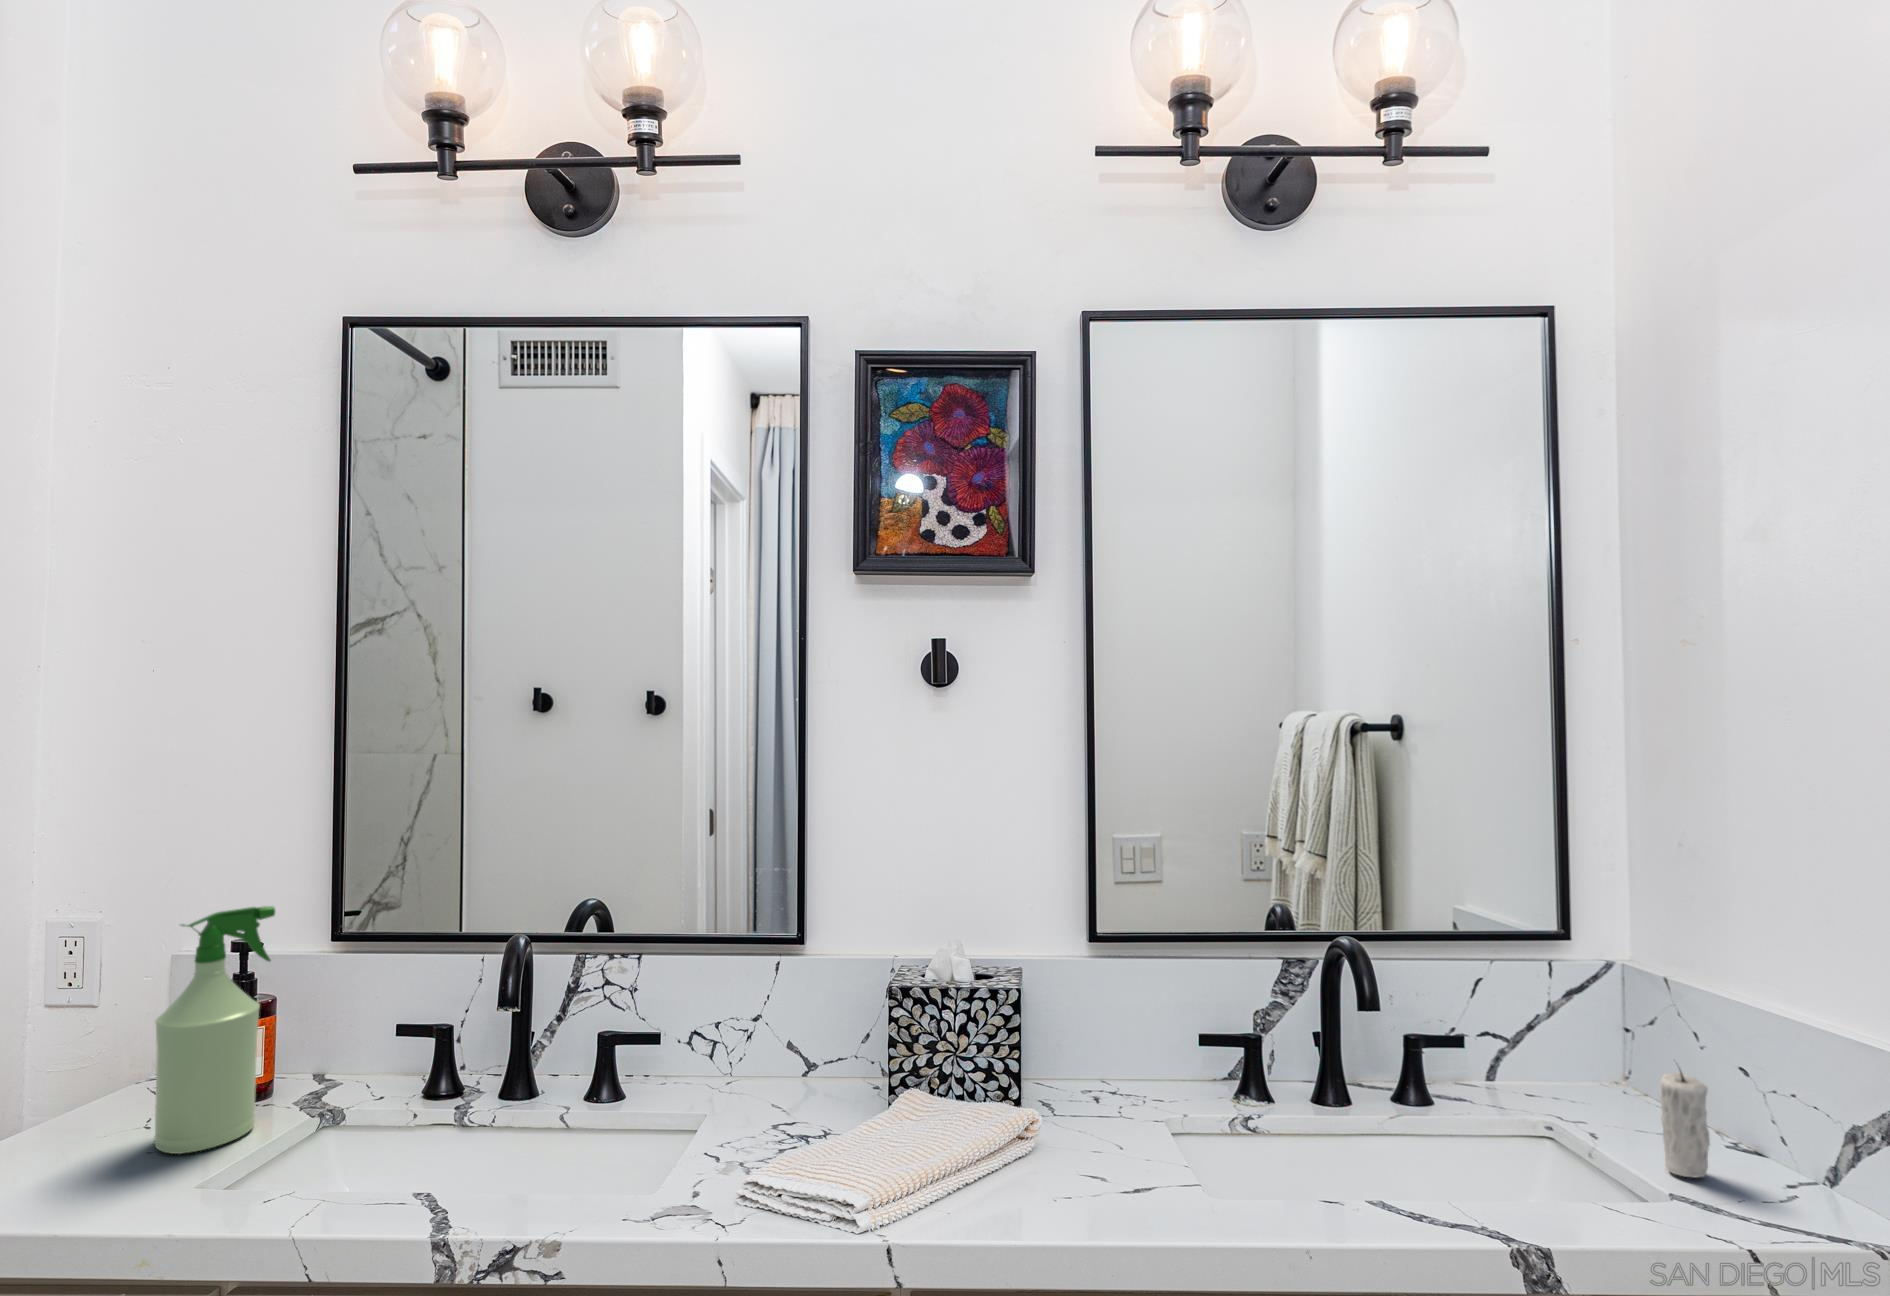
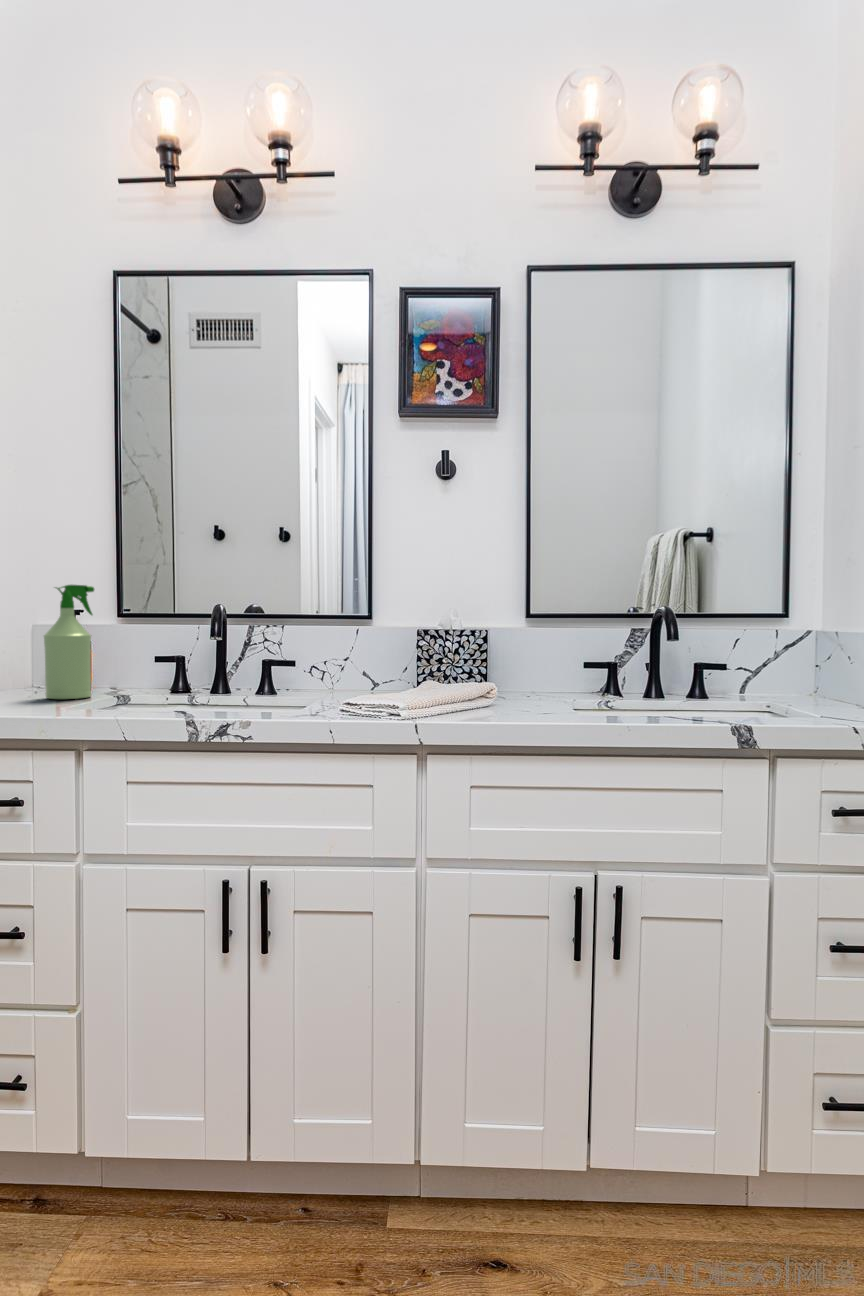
candle: present [1660,1070,1710,1178] -> none [813,651,835,708]

